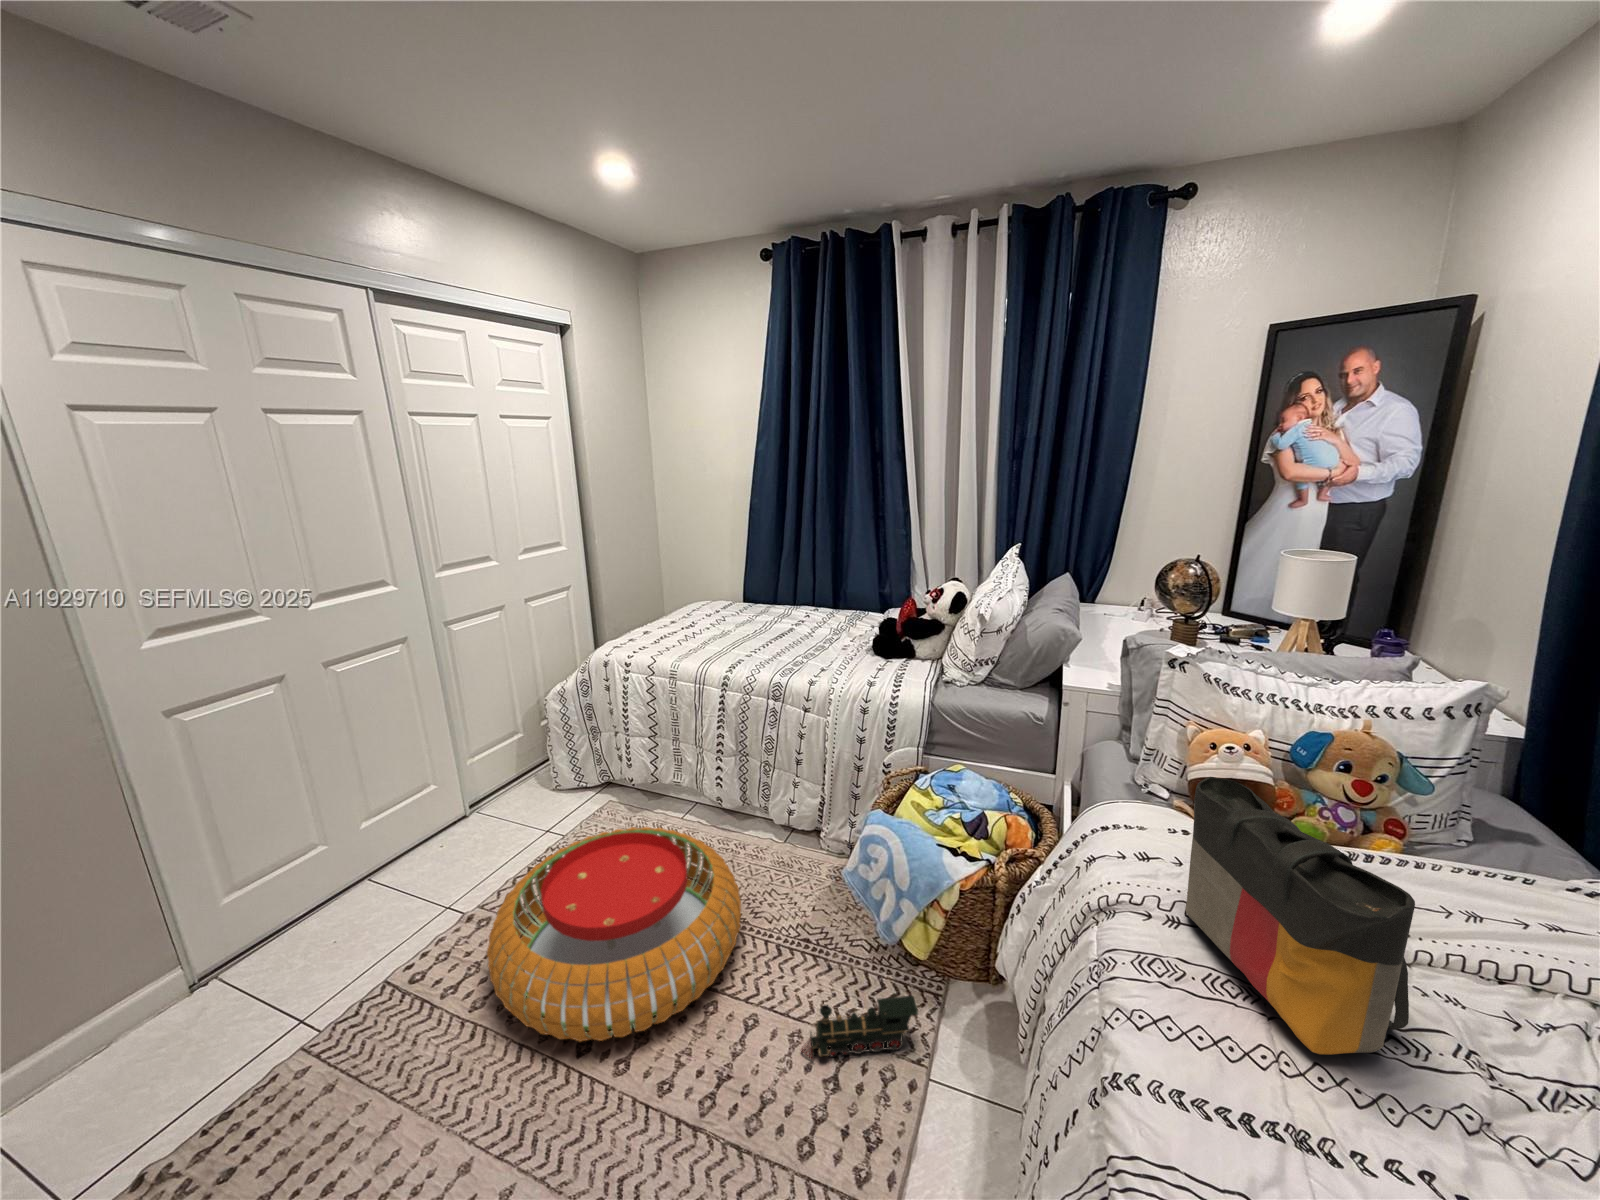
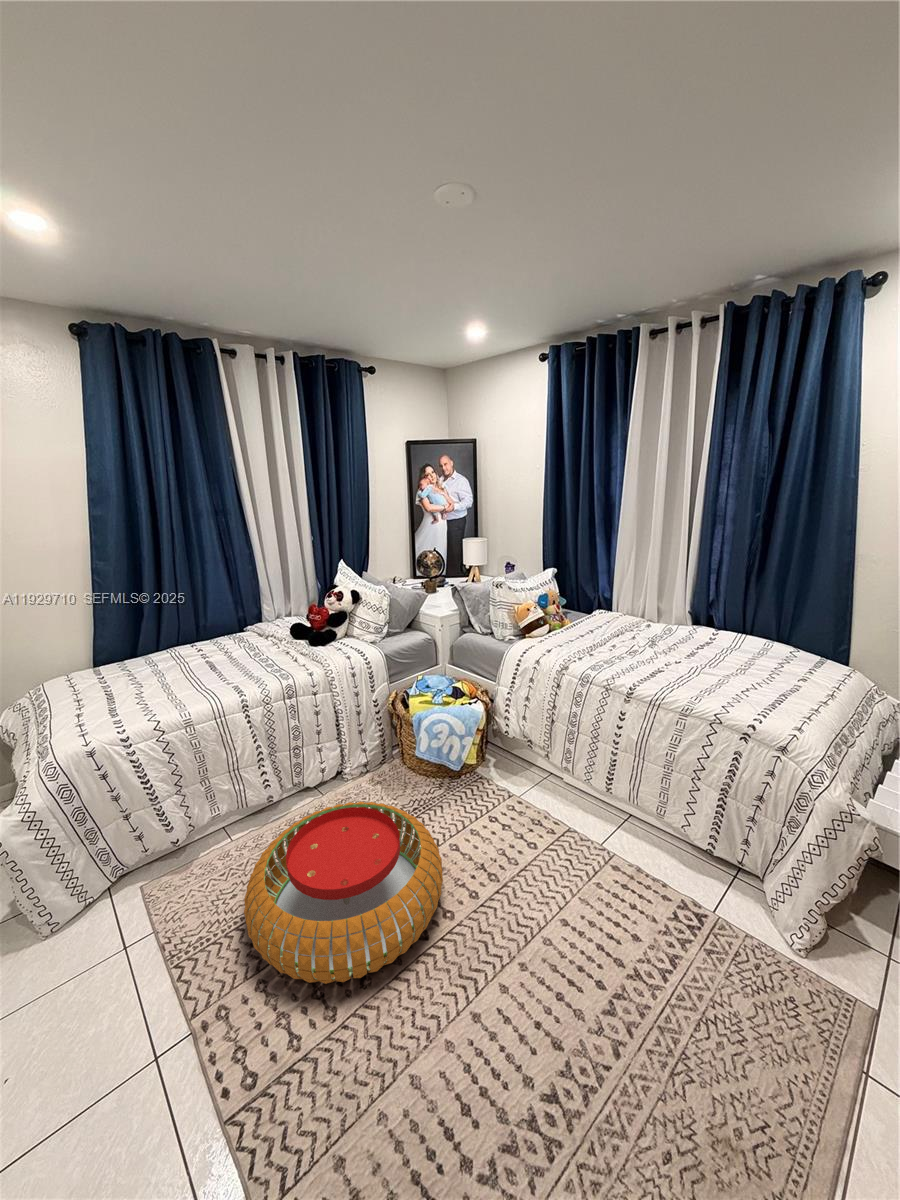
tote bag: present [1186,777,1415,1055] -> none [571,603,645,657]
toy train: present [801,996,918,1059] -> none [479,772,504,832]

